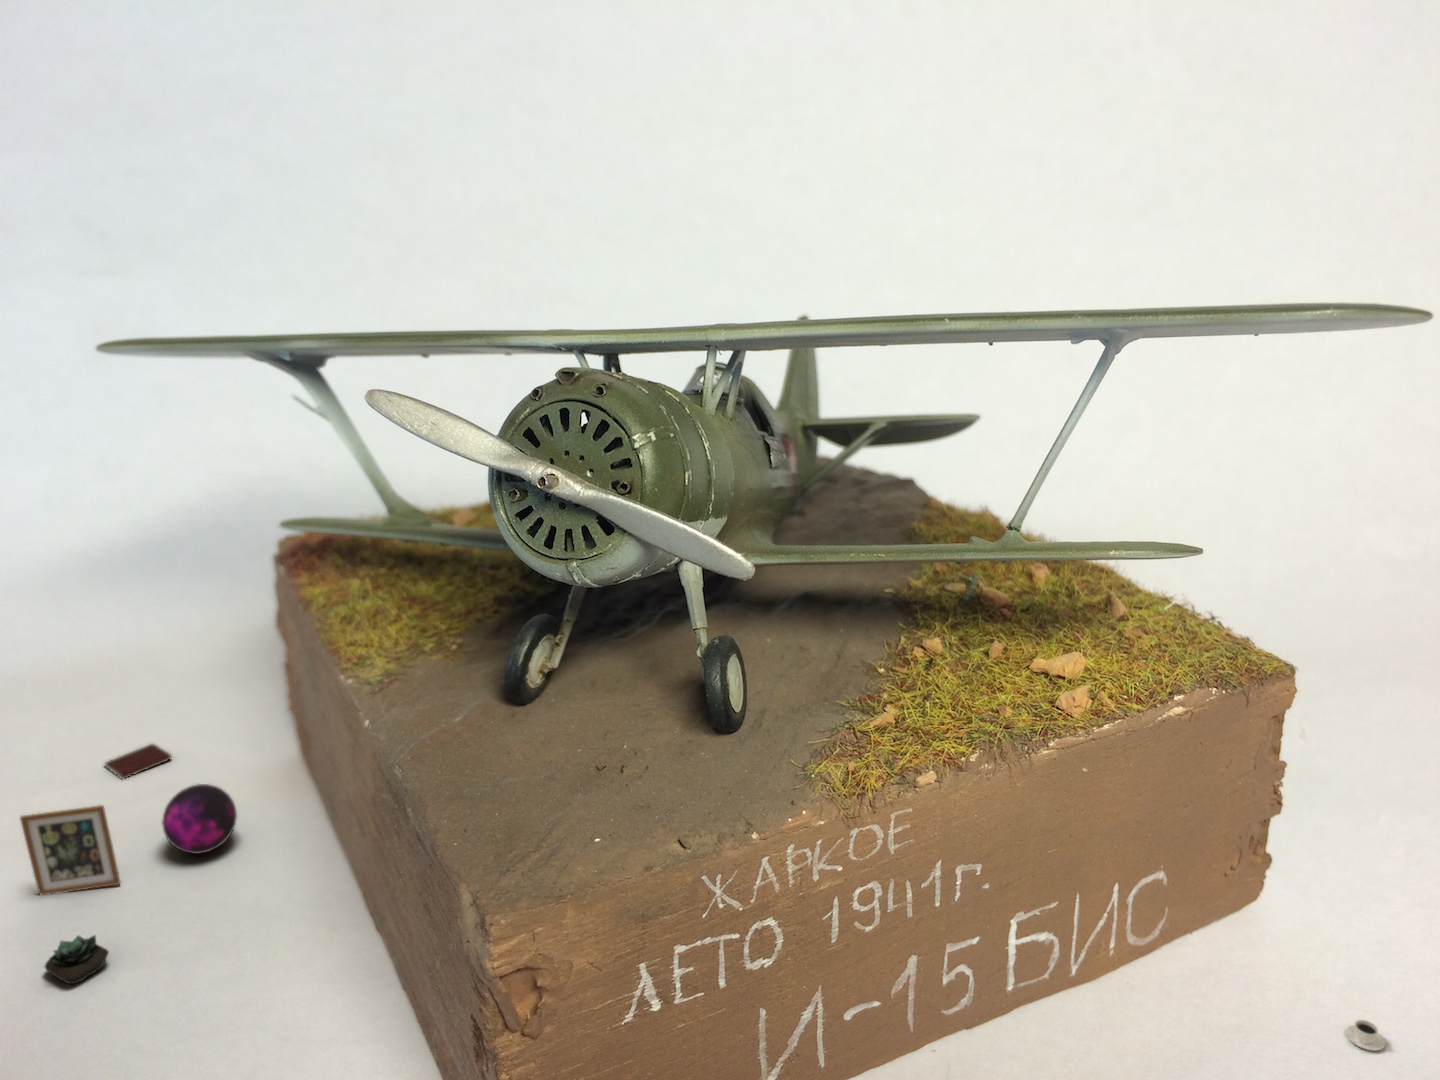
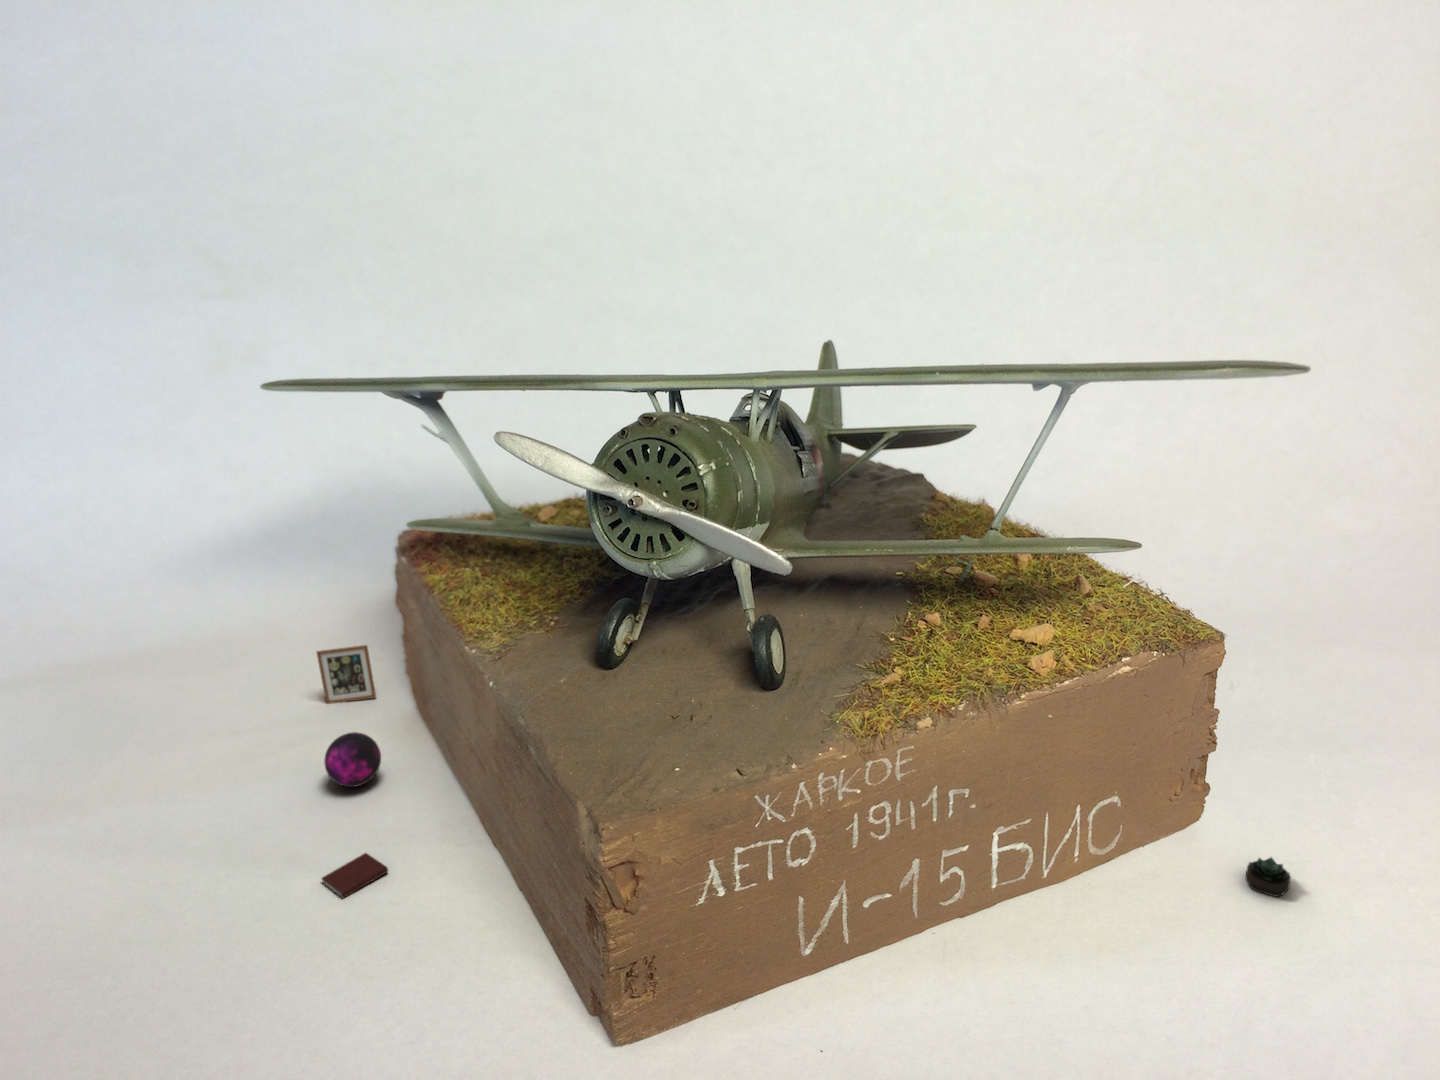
notebook: present [105,744,171,779] -> present [322,853,388,898]
picture frame: present [20,805,121,895] -> present [317,645,376,704]
succulent plant: present [44,935,109,984] -> present [1245,858,1291,897]
coffee cup: present [1346,1020,1385,1051] -> none [1259,910,1289,933]

